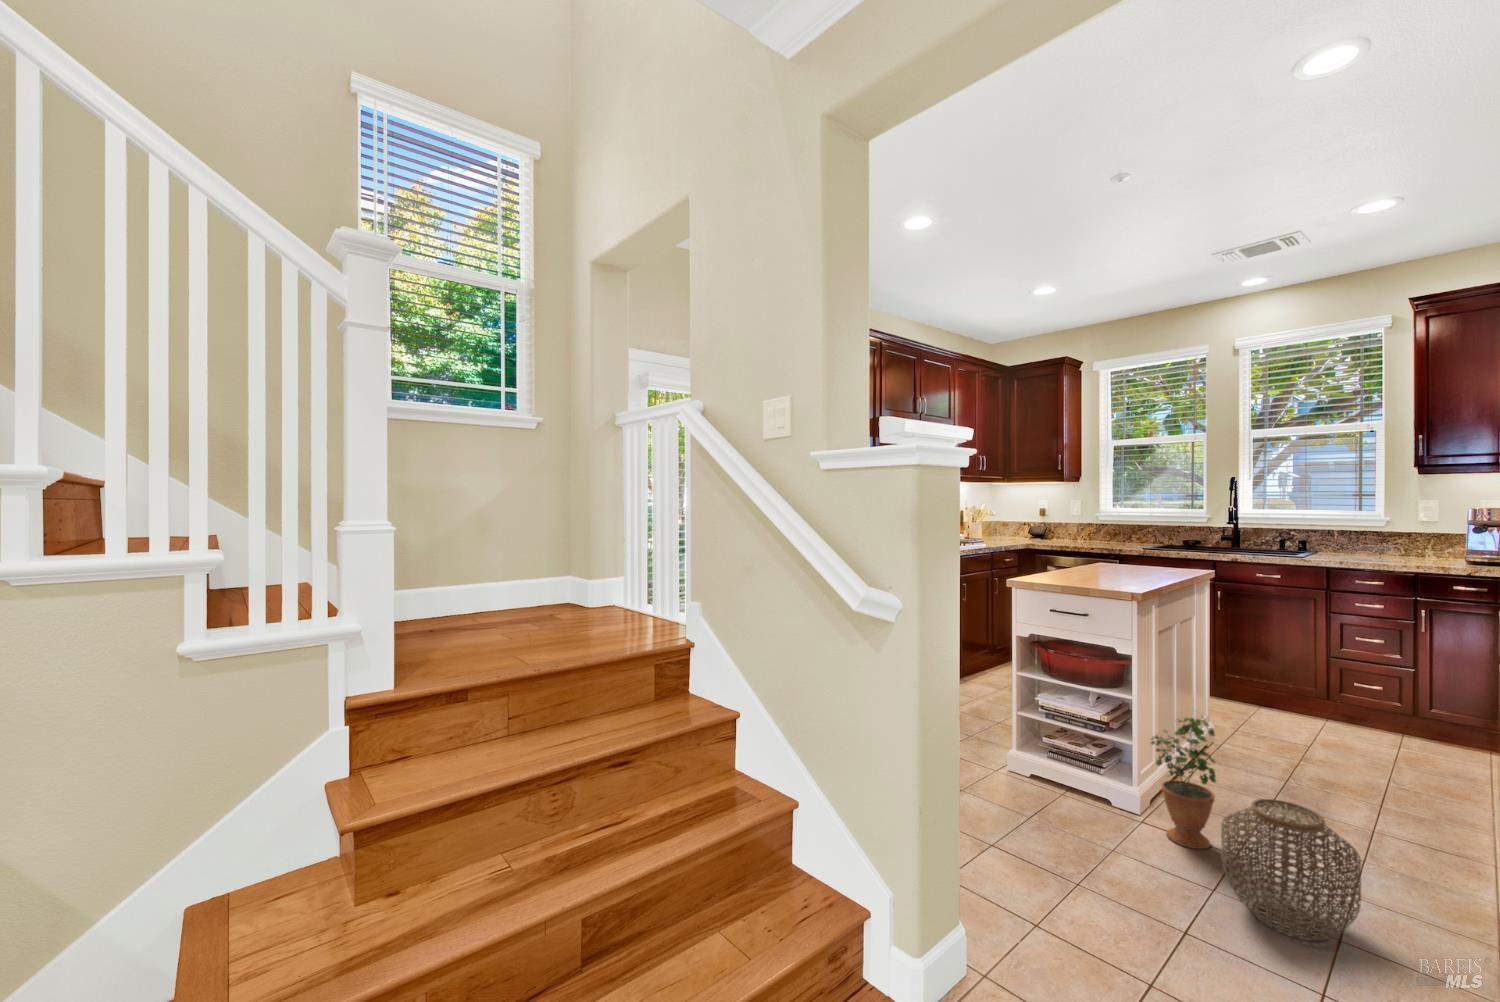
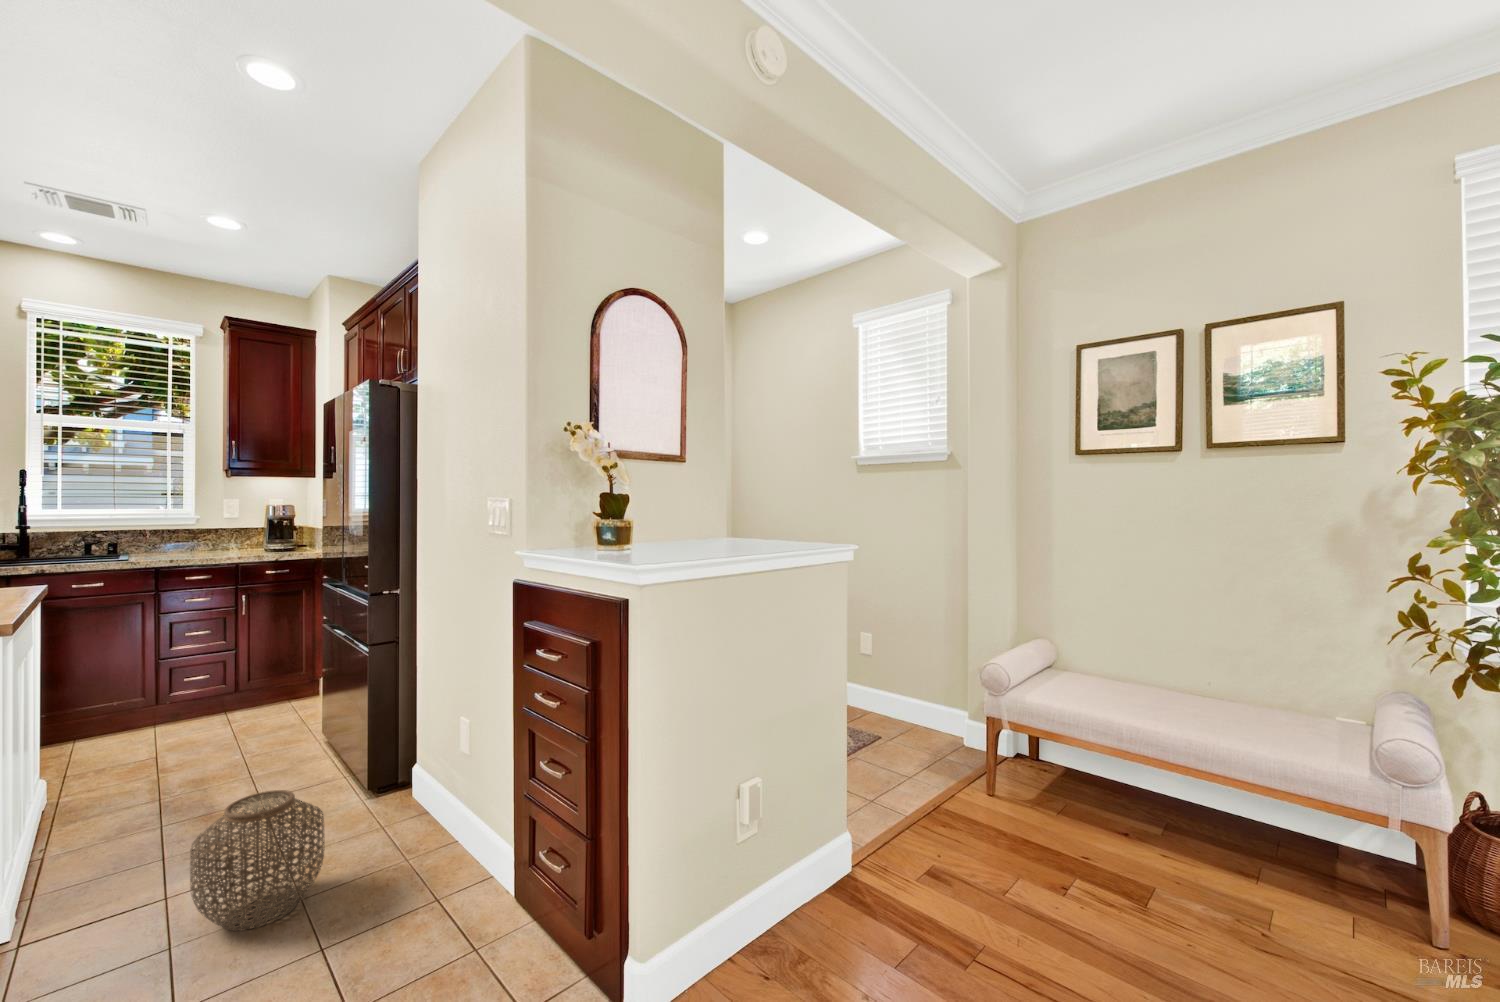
potted plant: present [1151,718,1216,849] -> none [46,749,145,929]

